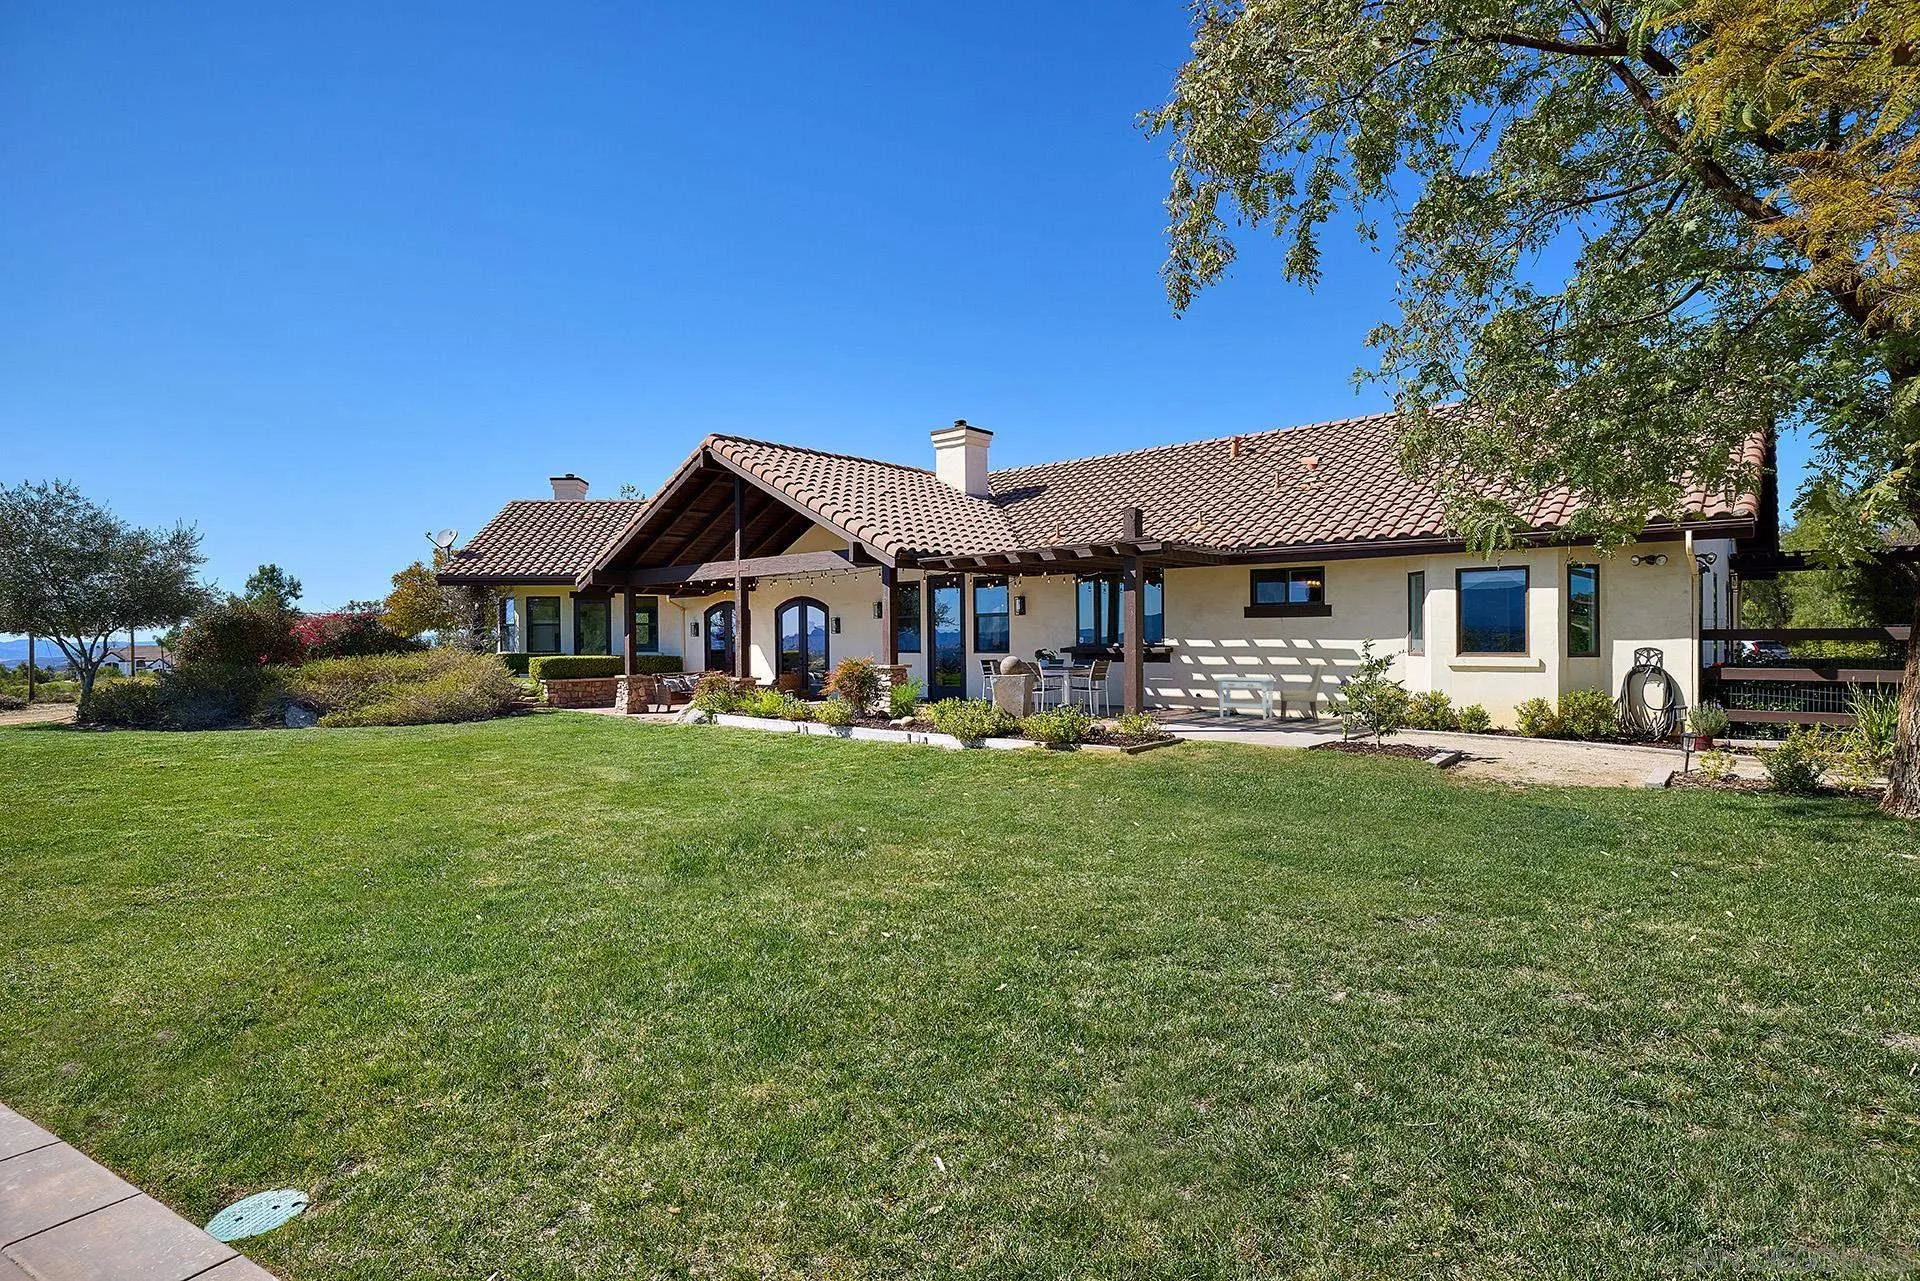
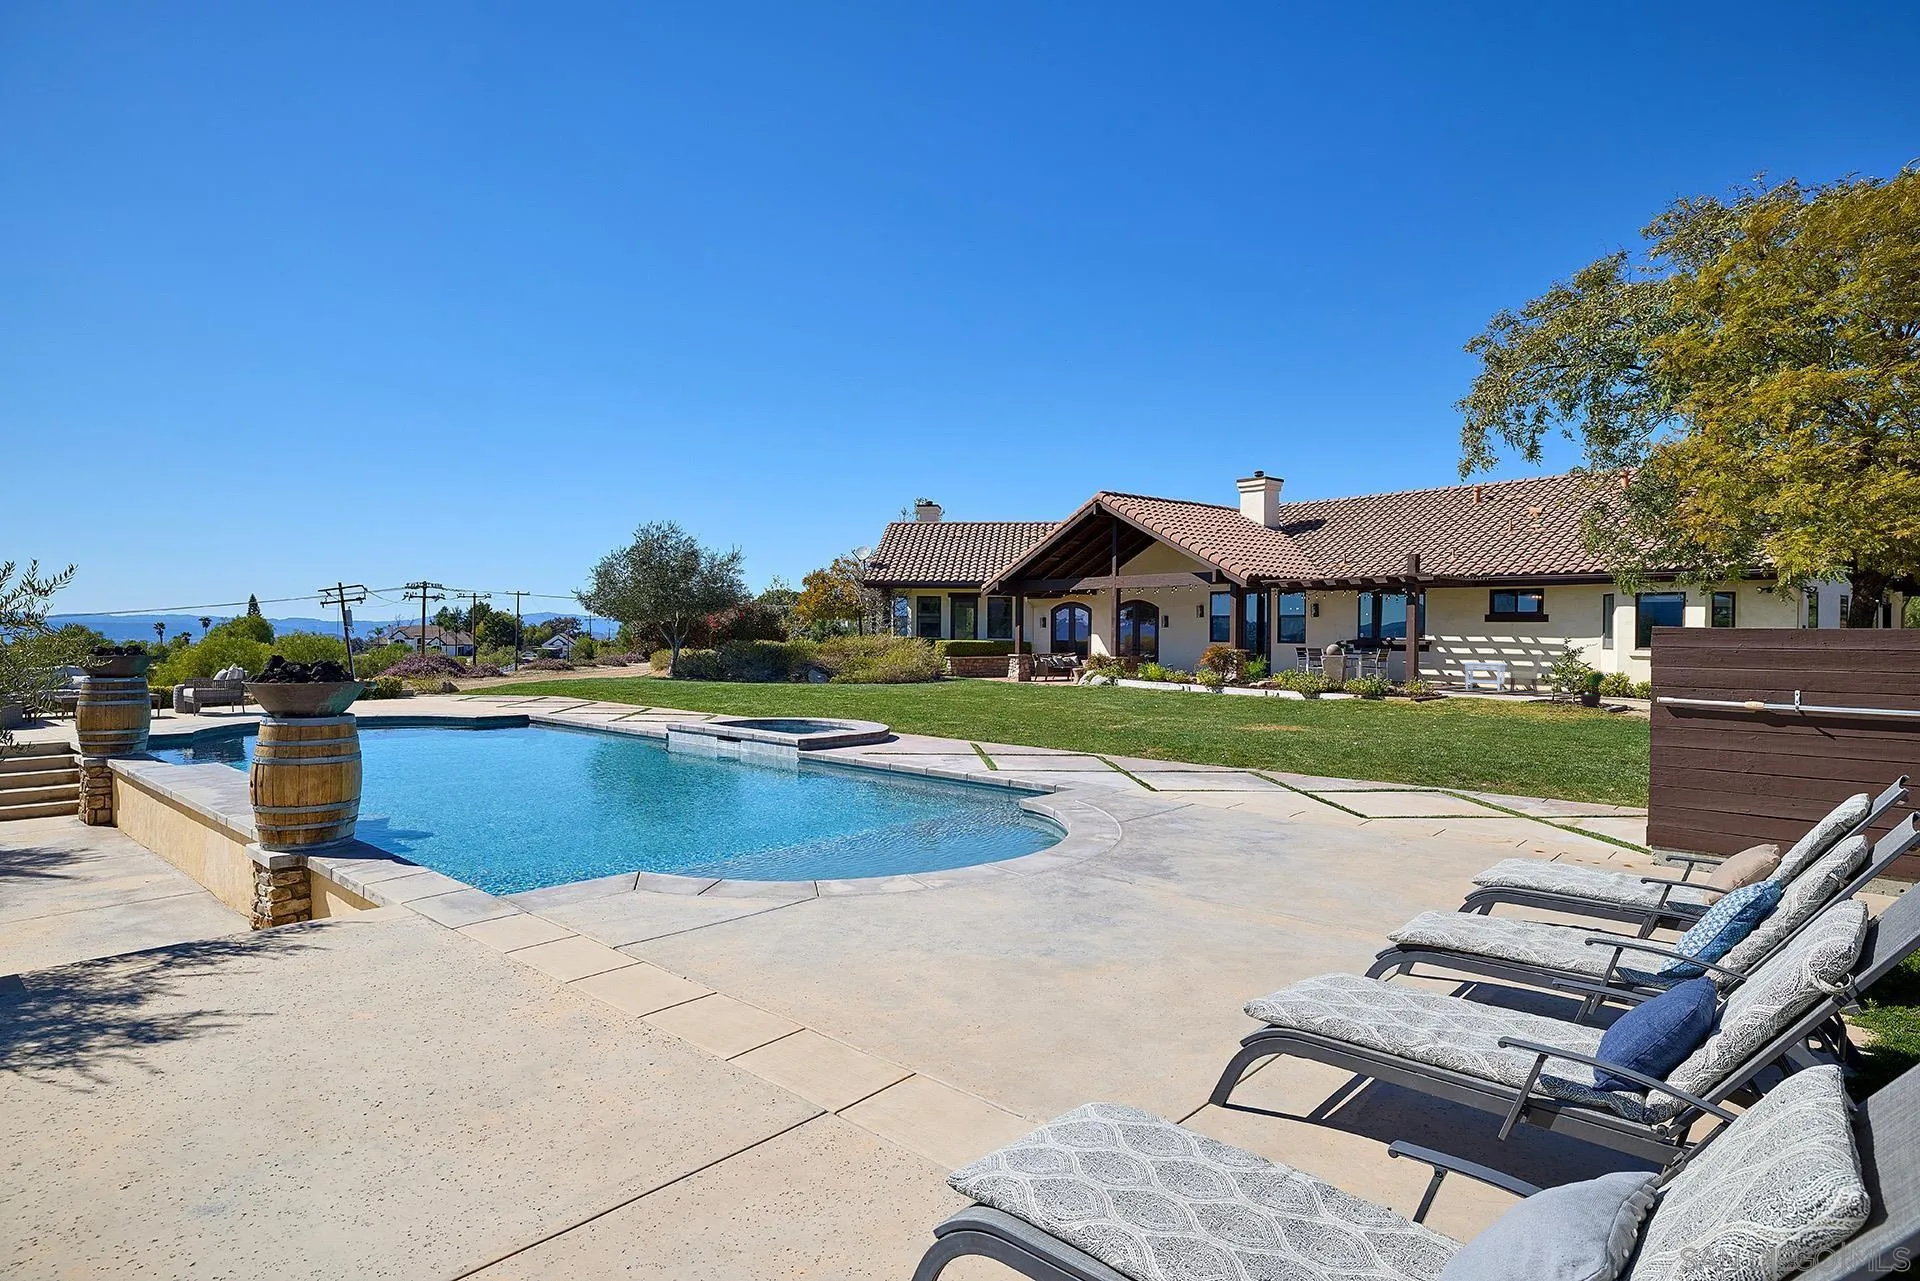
potted tree: none [1387,690,1427,753] -> present [1581,672,1606,706]

